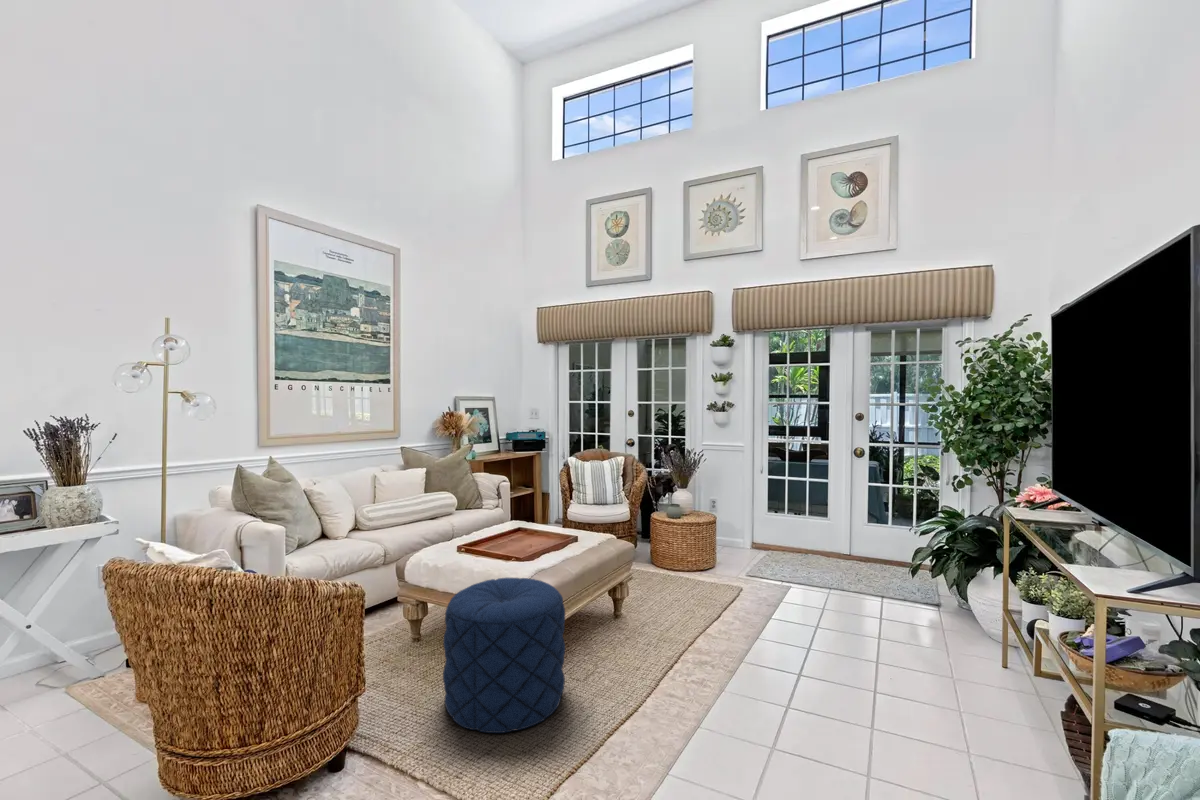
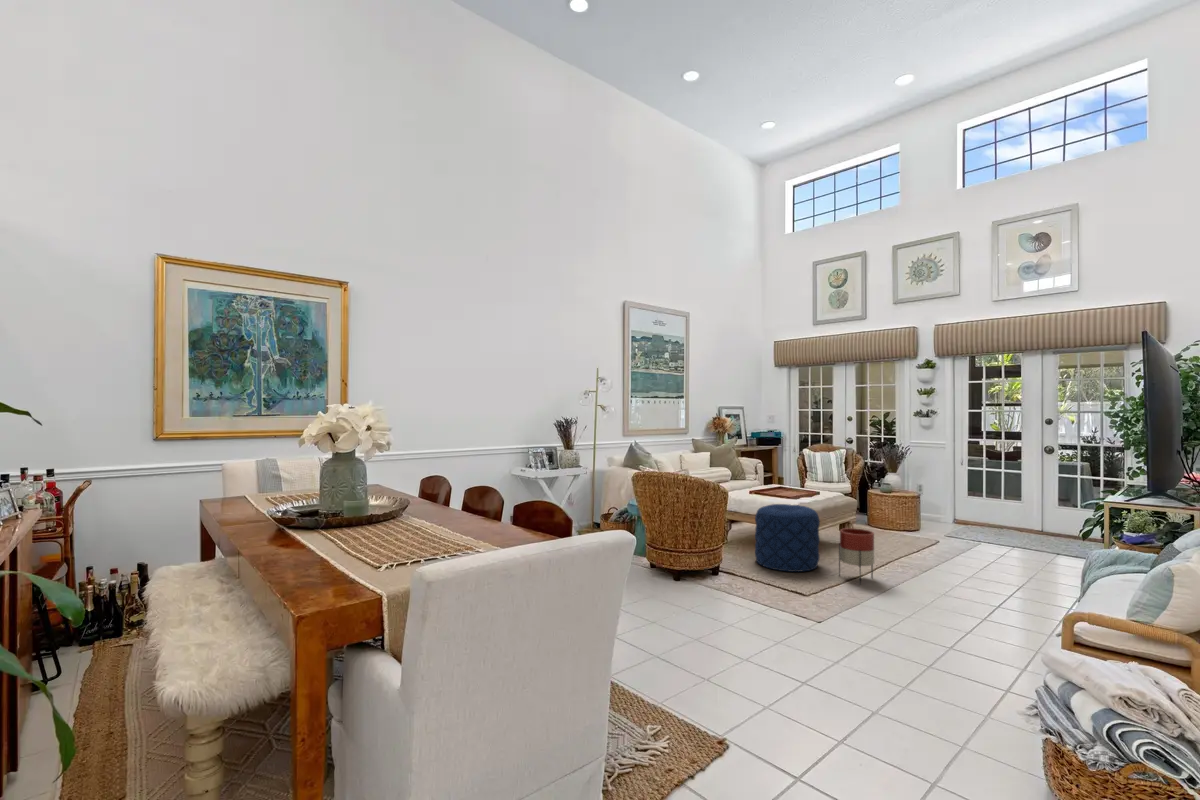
planter: none [596,629,660,759] -> present [839,528,874,583]

